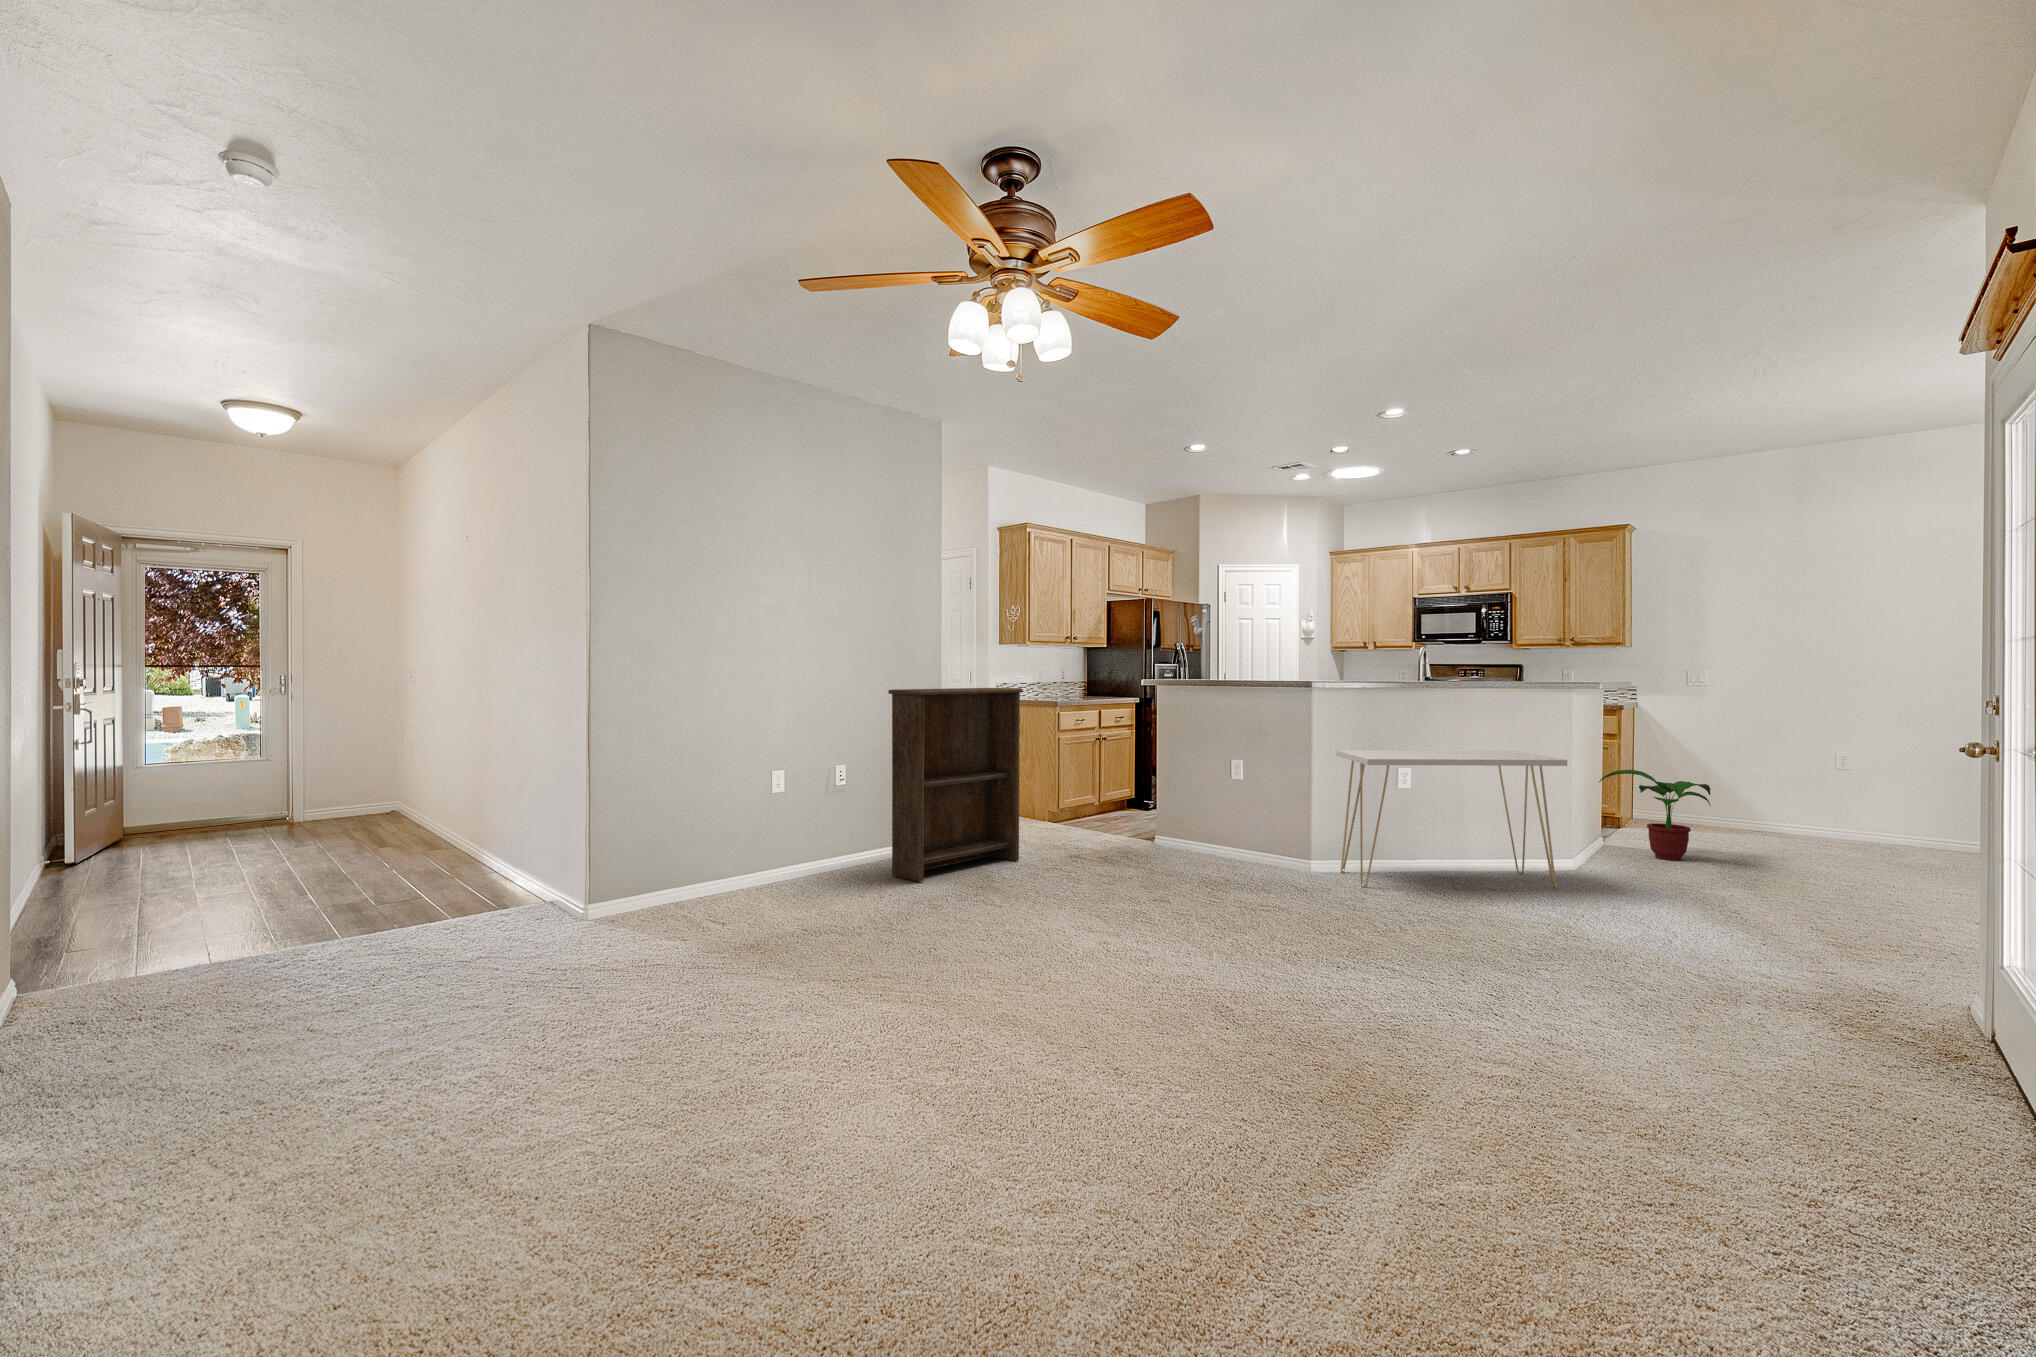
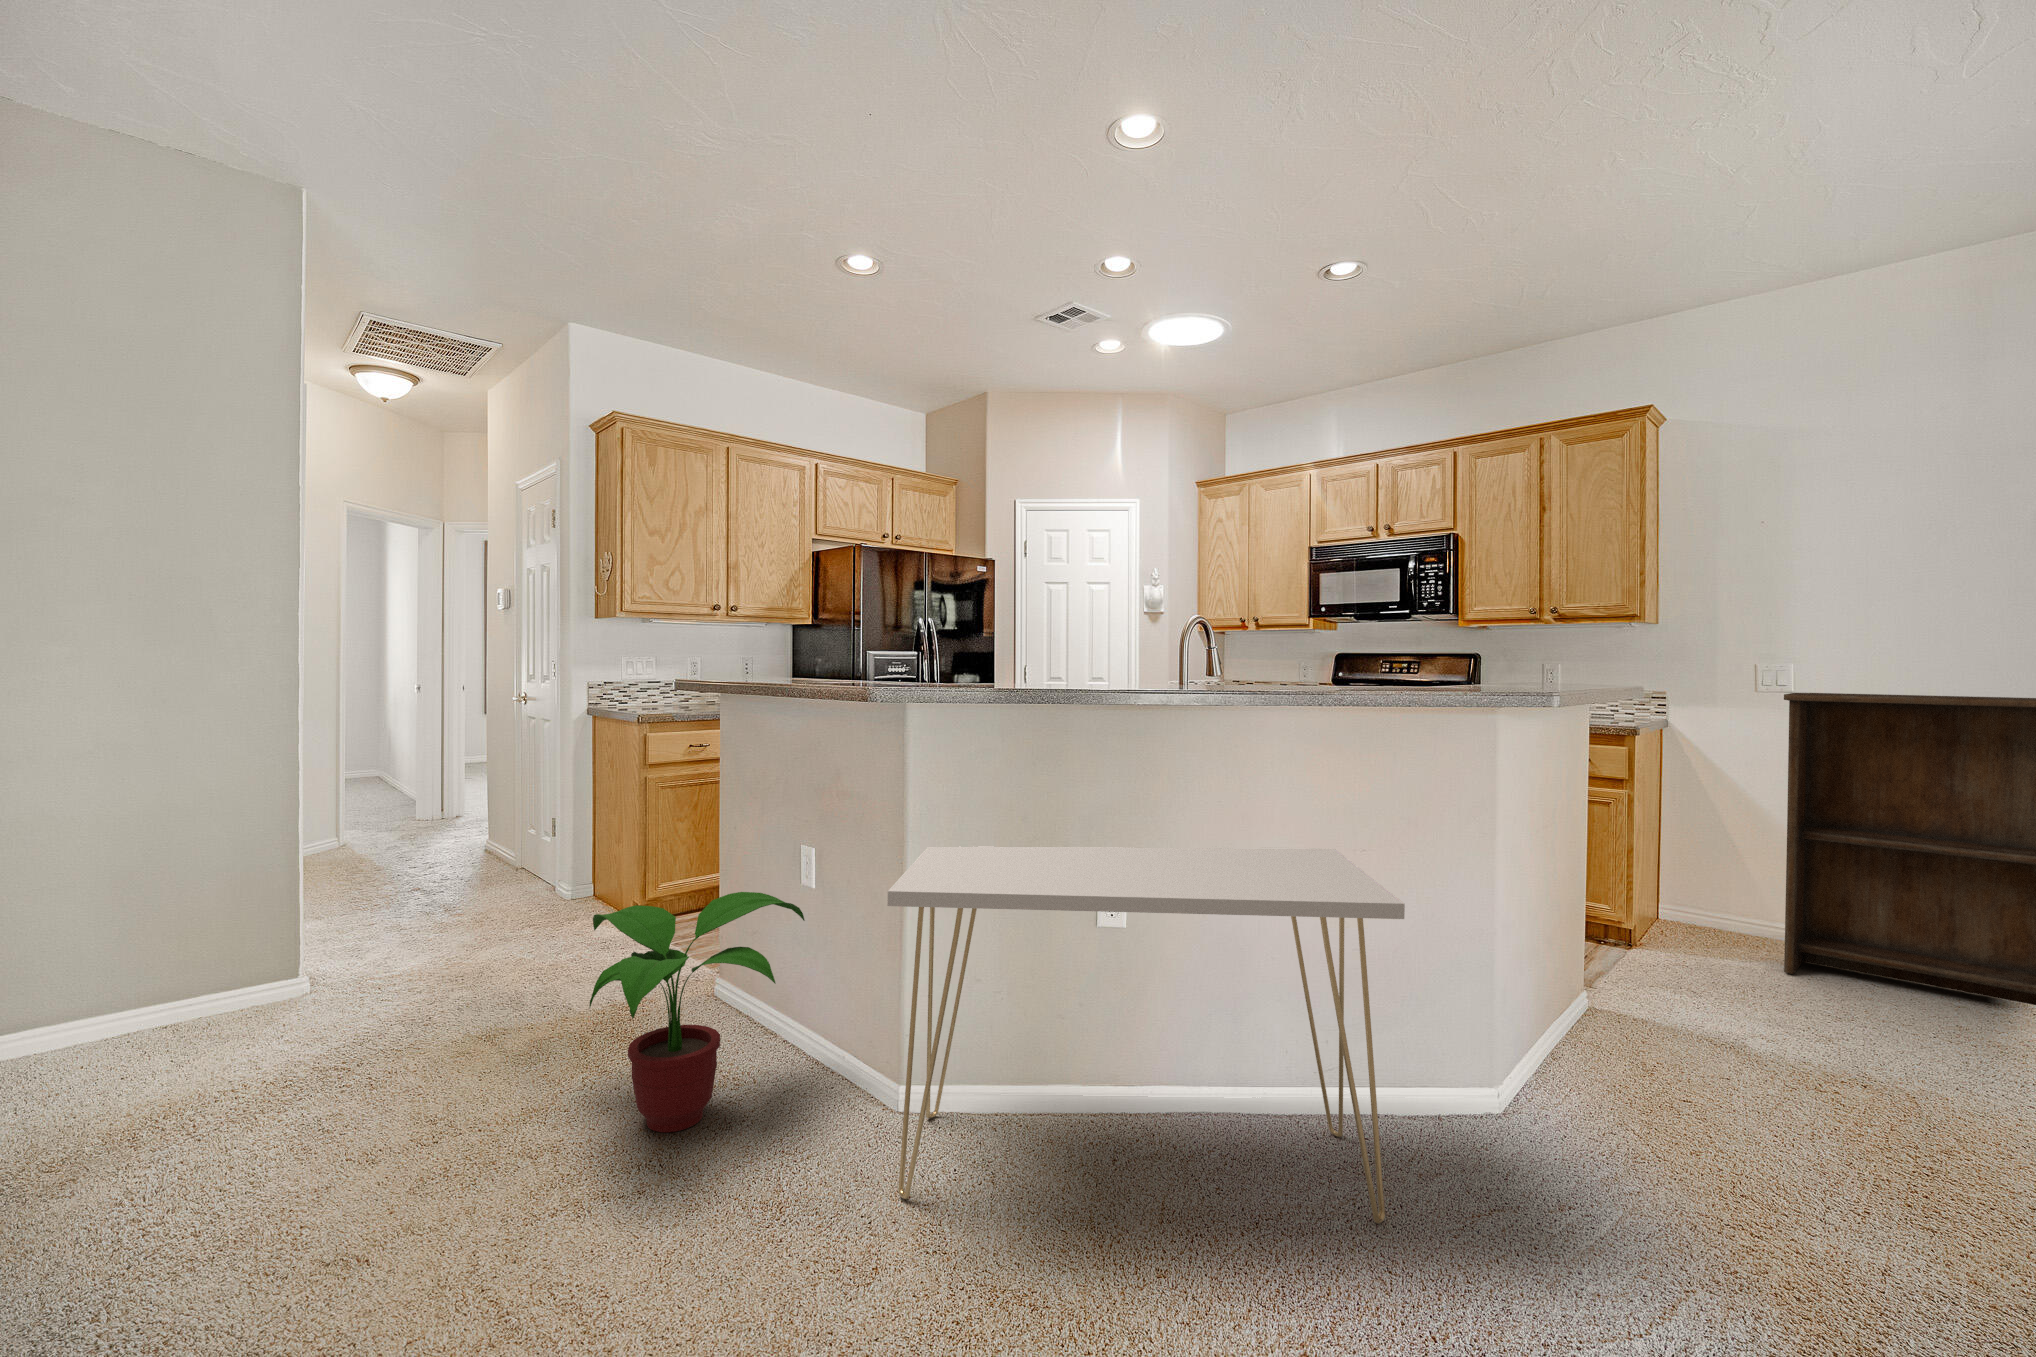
bookshelf: present [888,688,1023,882] -> present [1784,693,2036,1005]
potted plant: present [1599,770,1710,861] -> present [590,892,805,1132]

